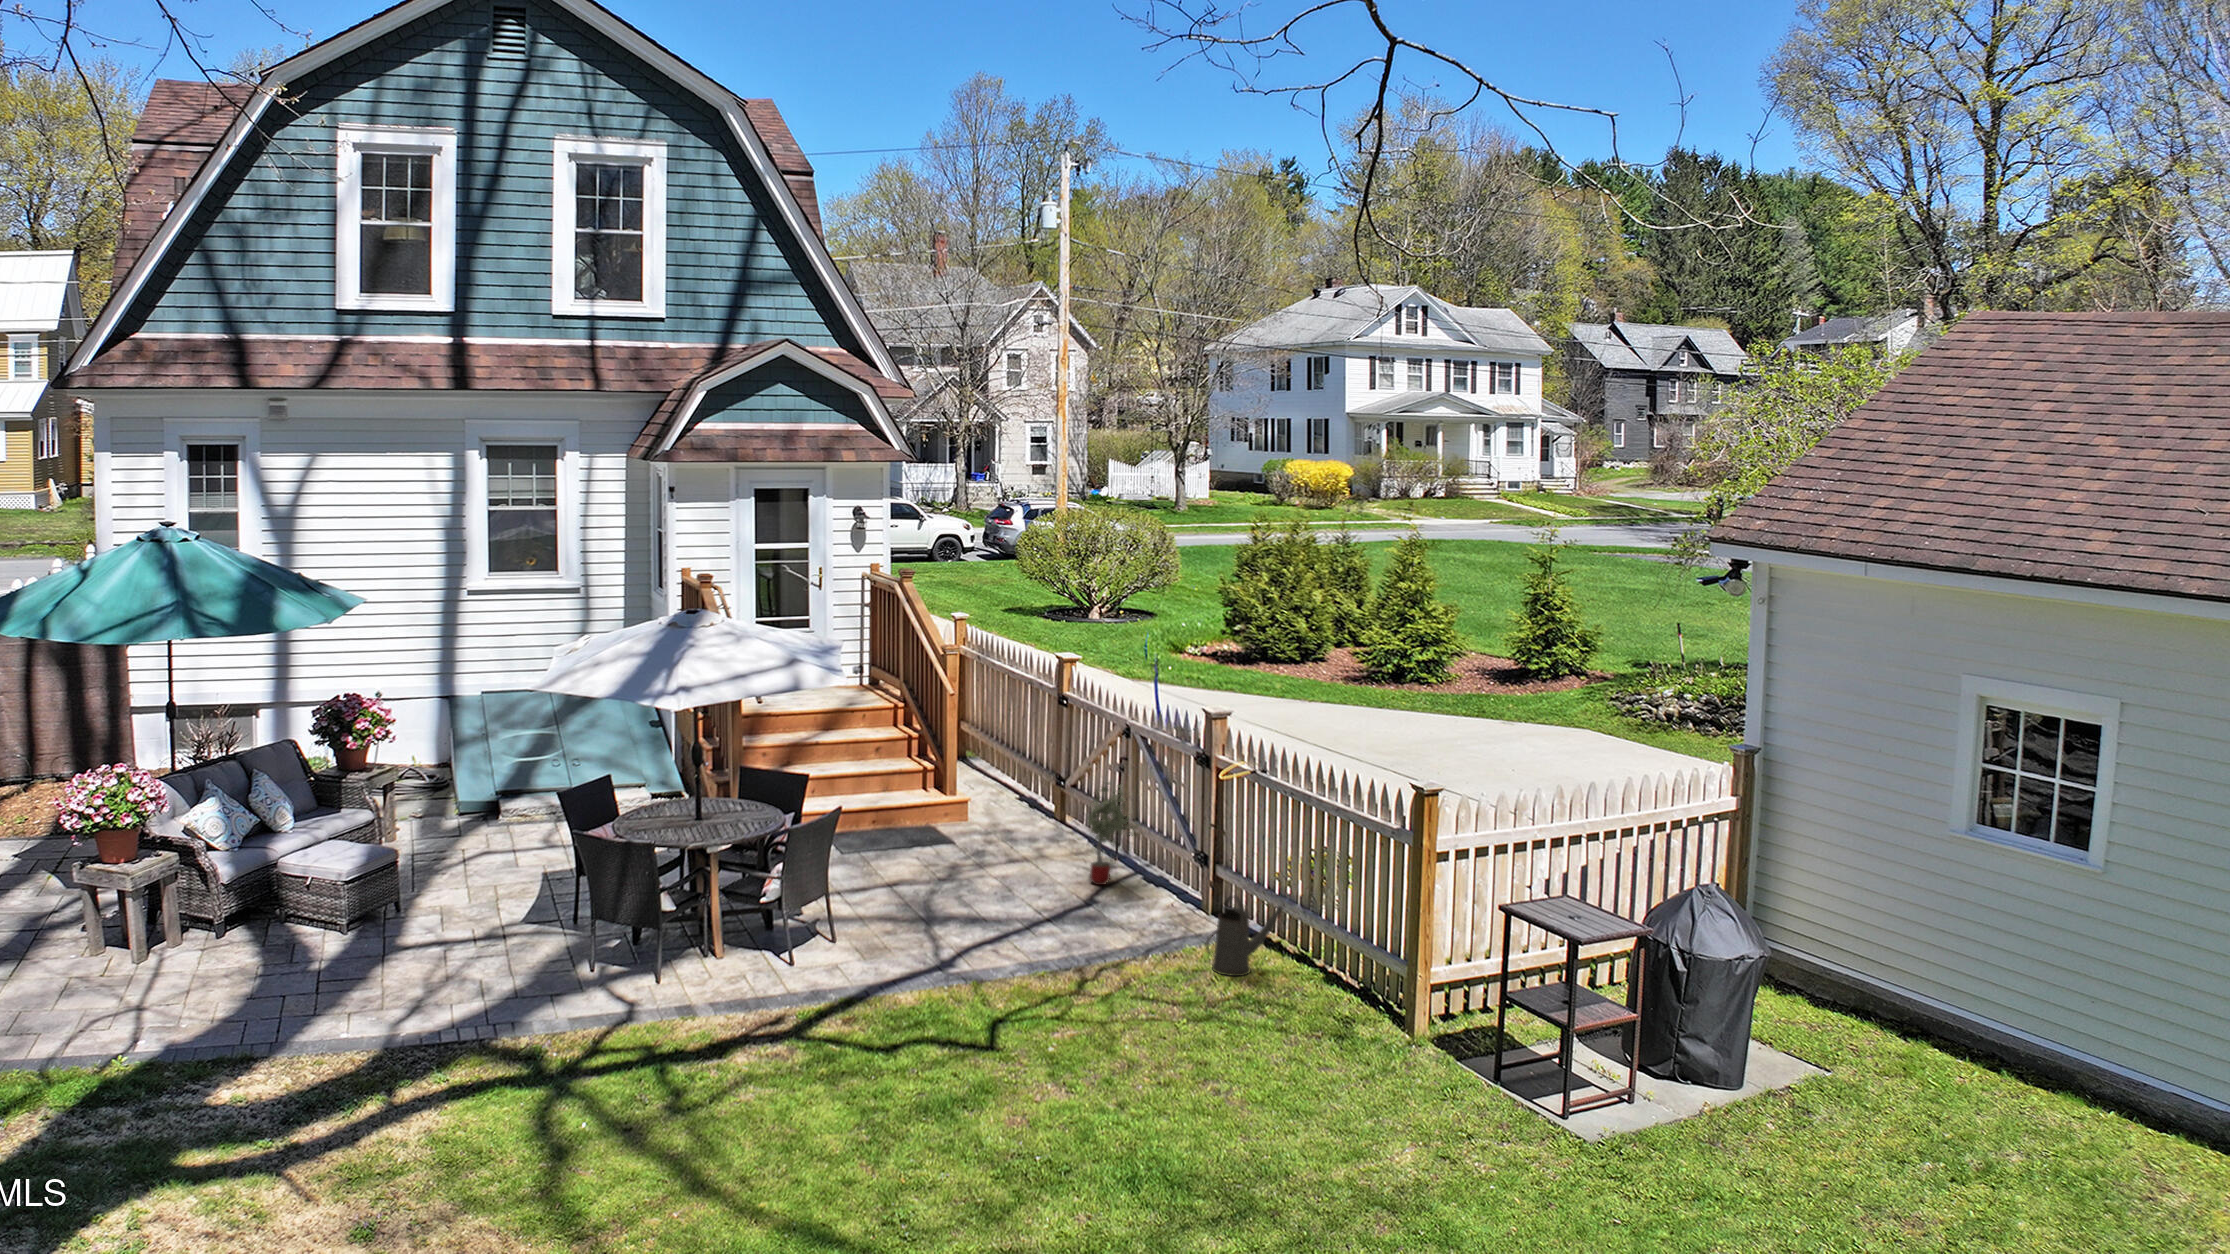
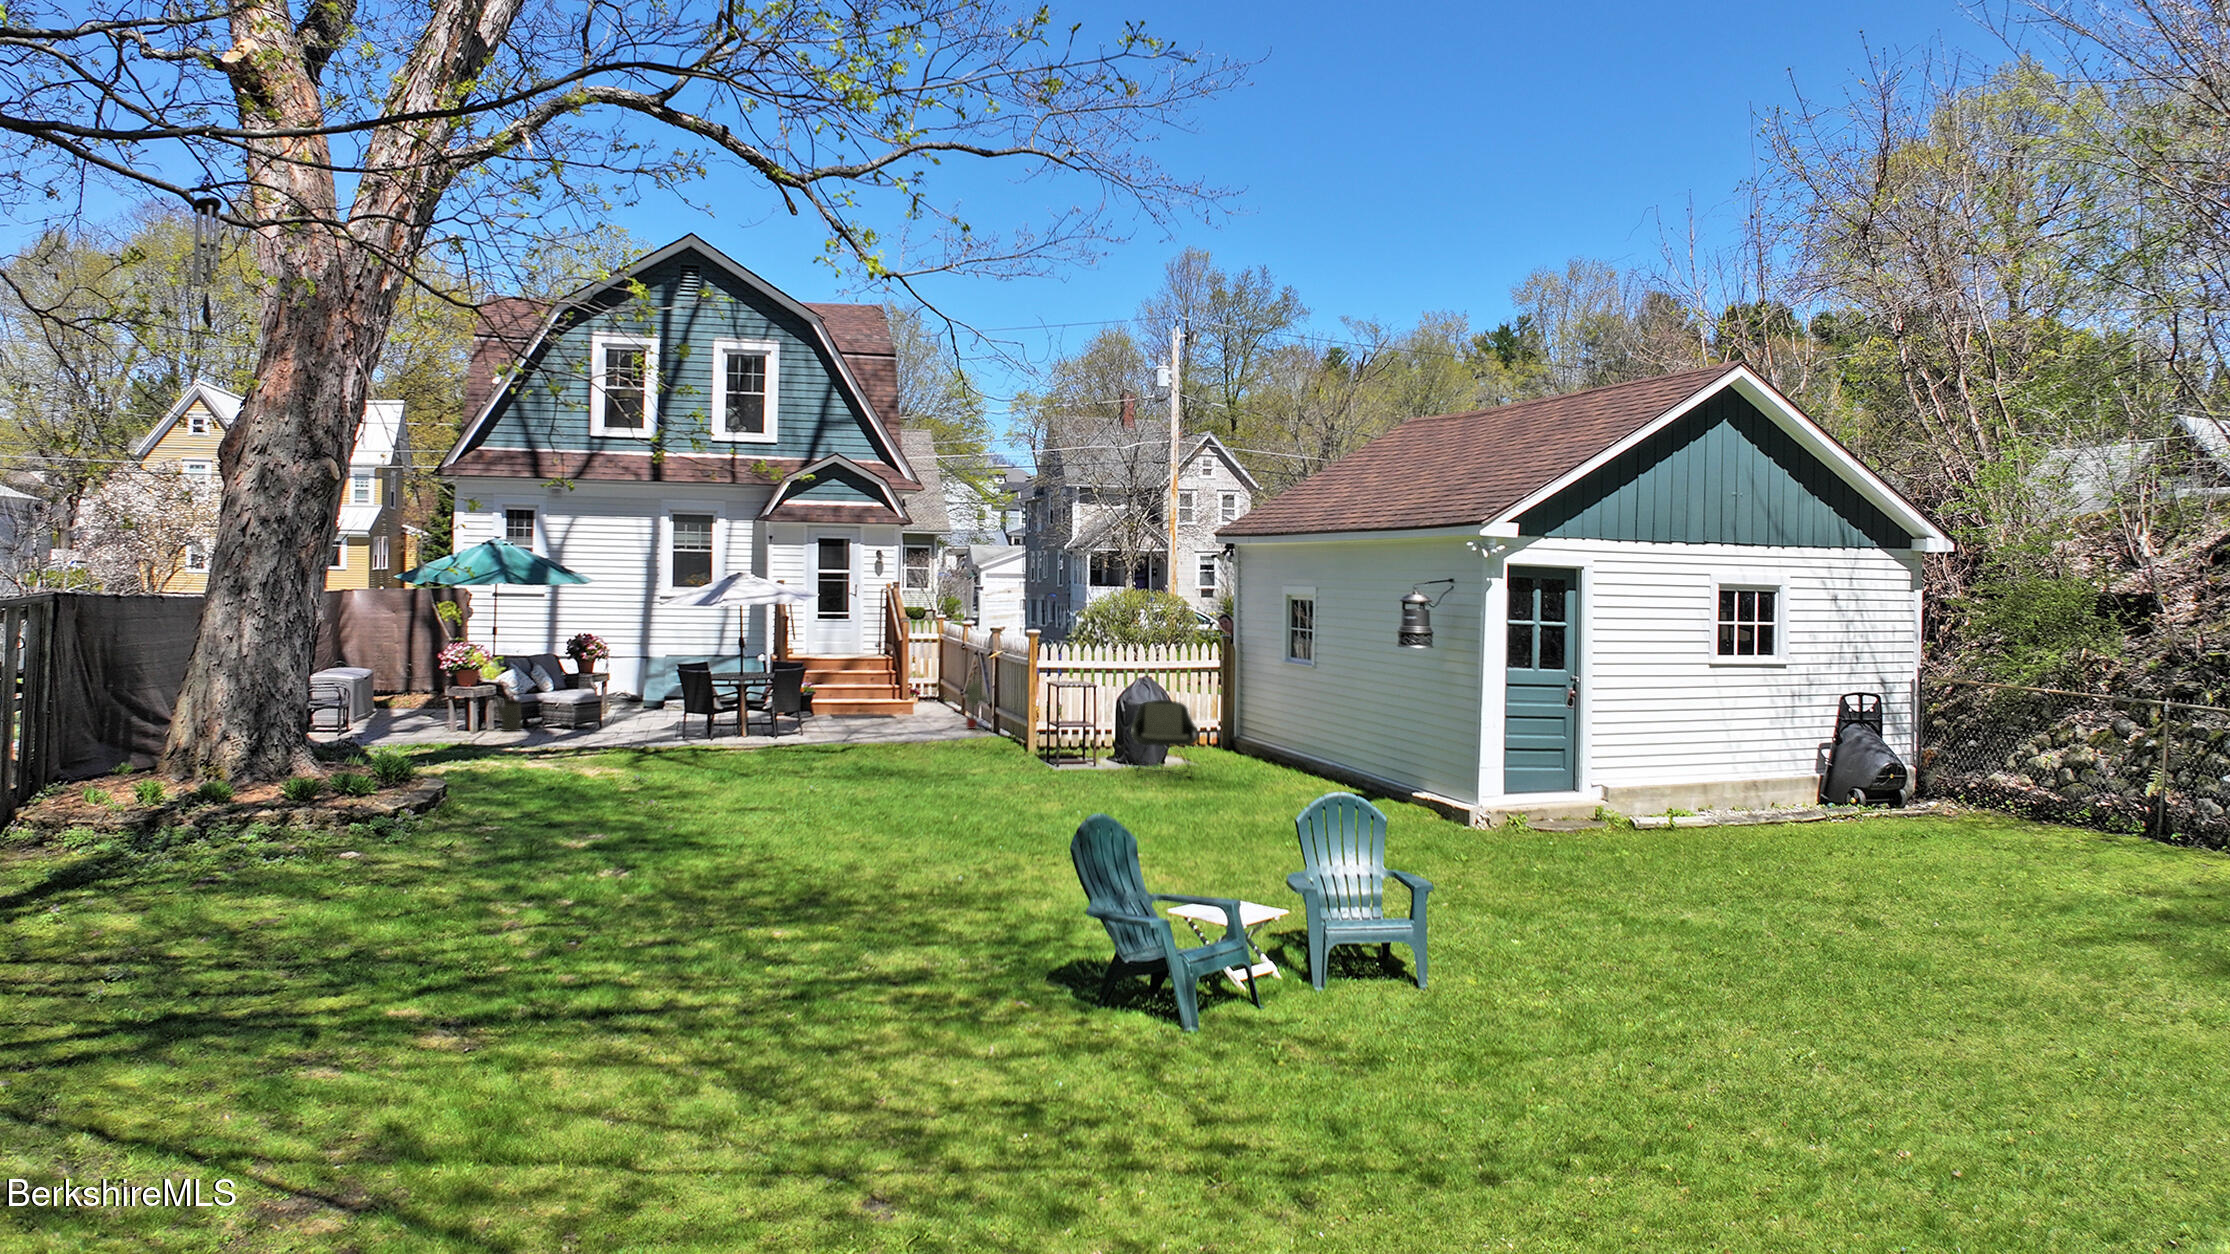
watering can: present [1206,896,1283,976] -> present [495,698,521,731]
lounge chair: none [1600,930,1796,1134] -> present [1131,700,1198,776]

